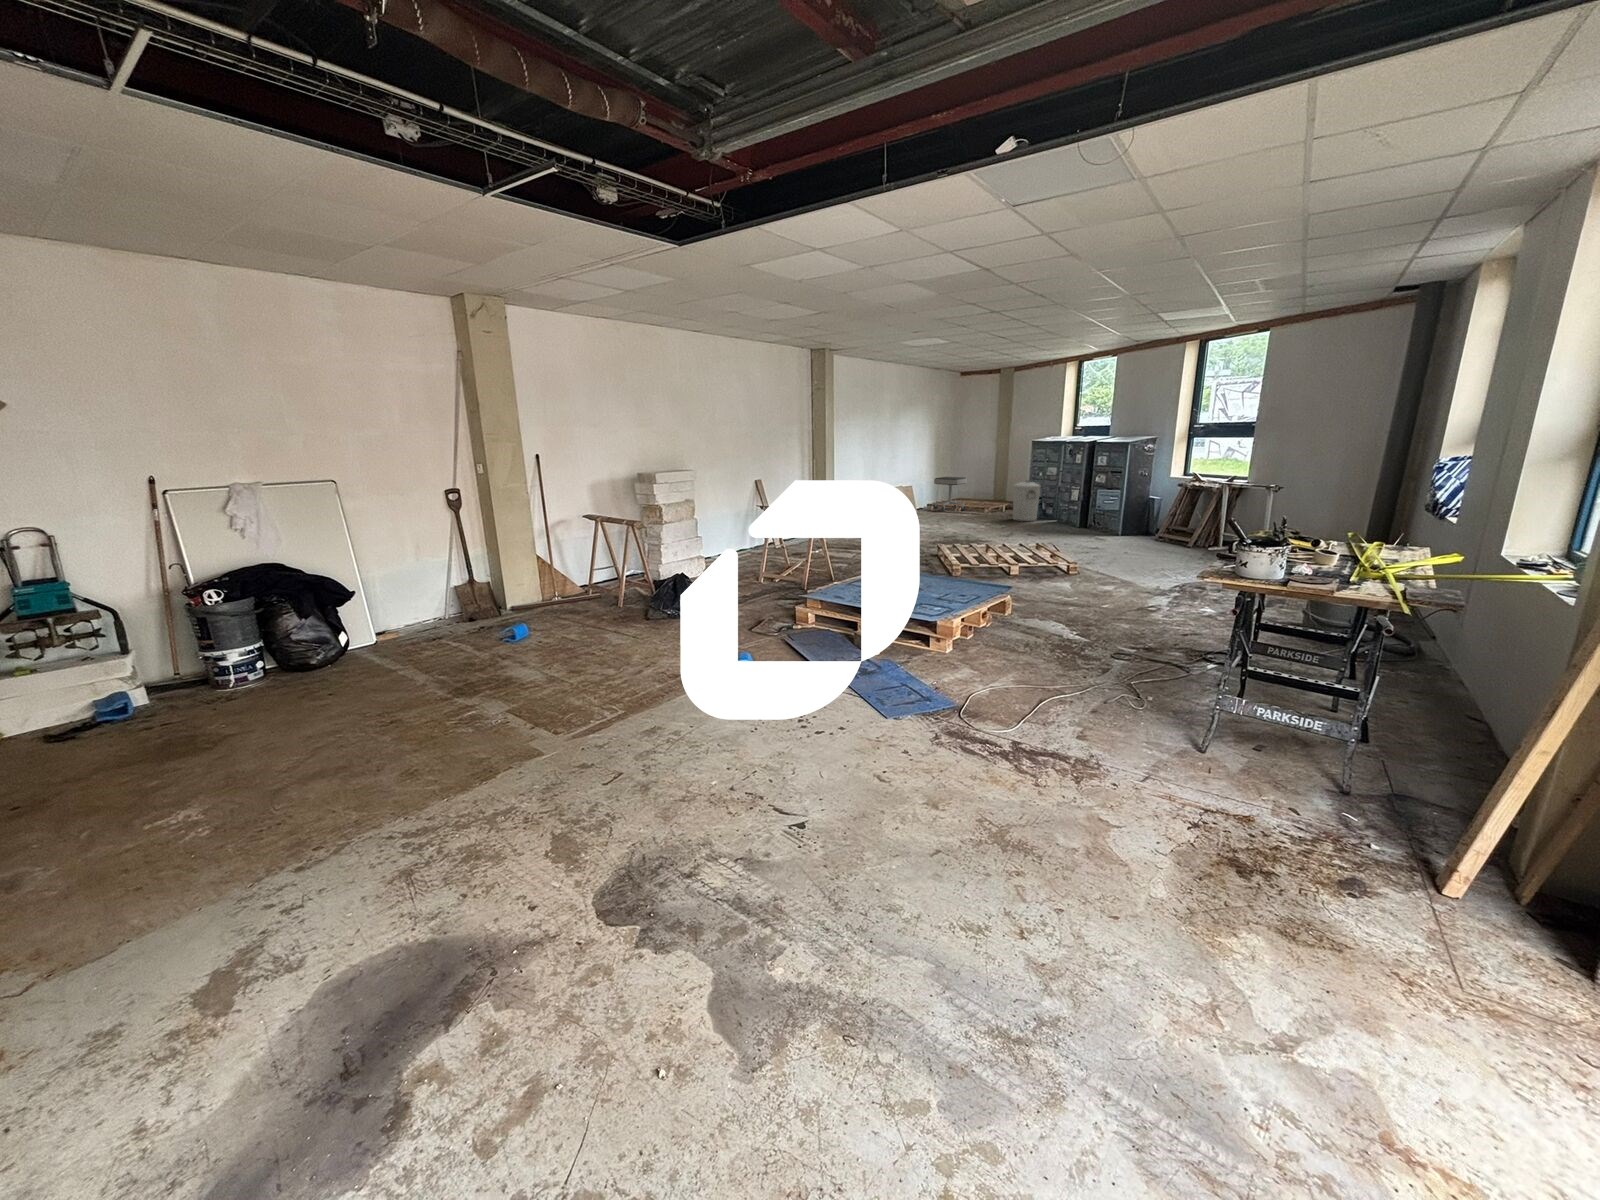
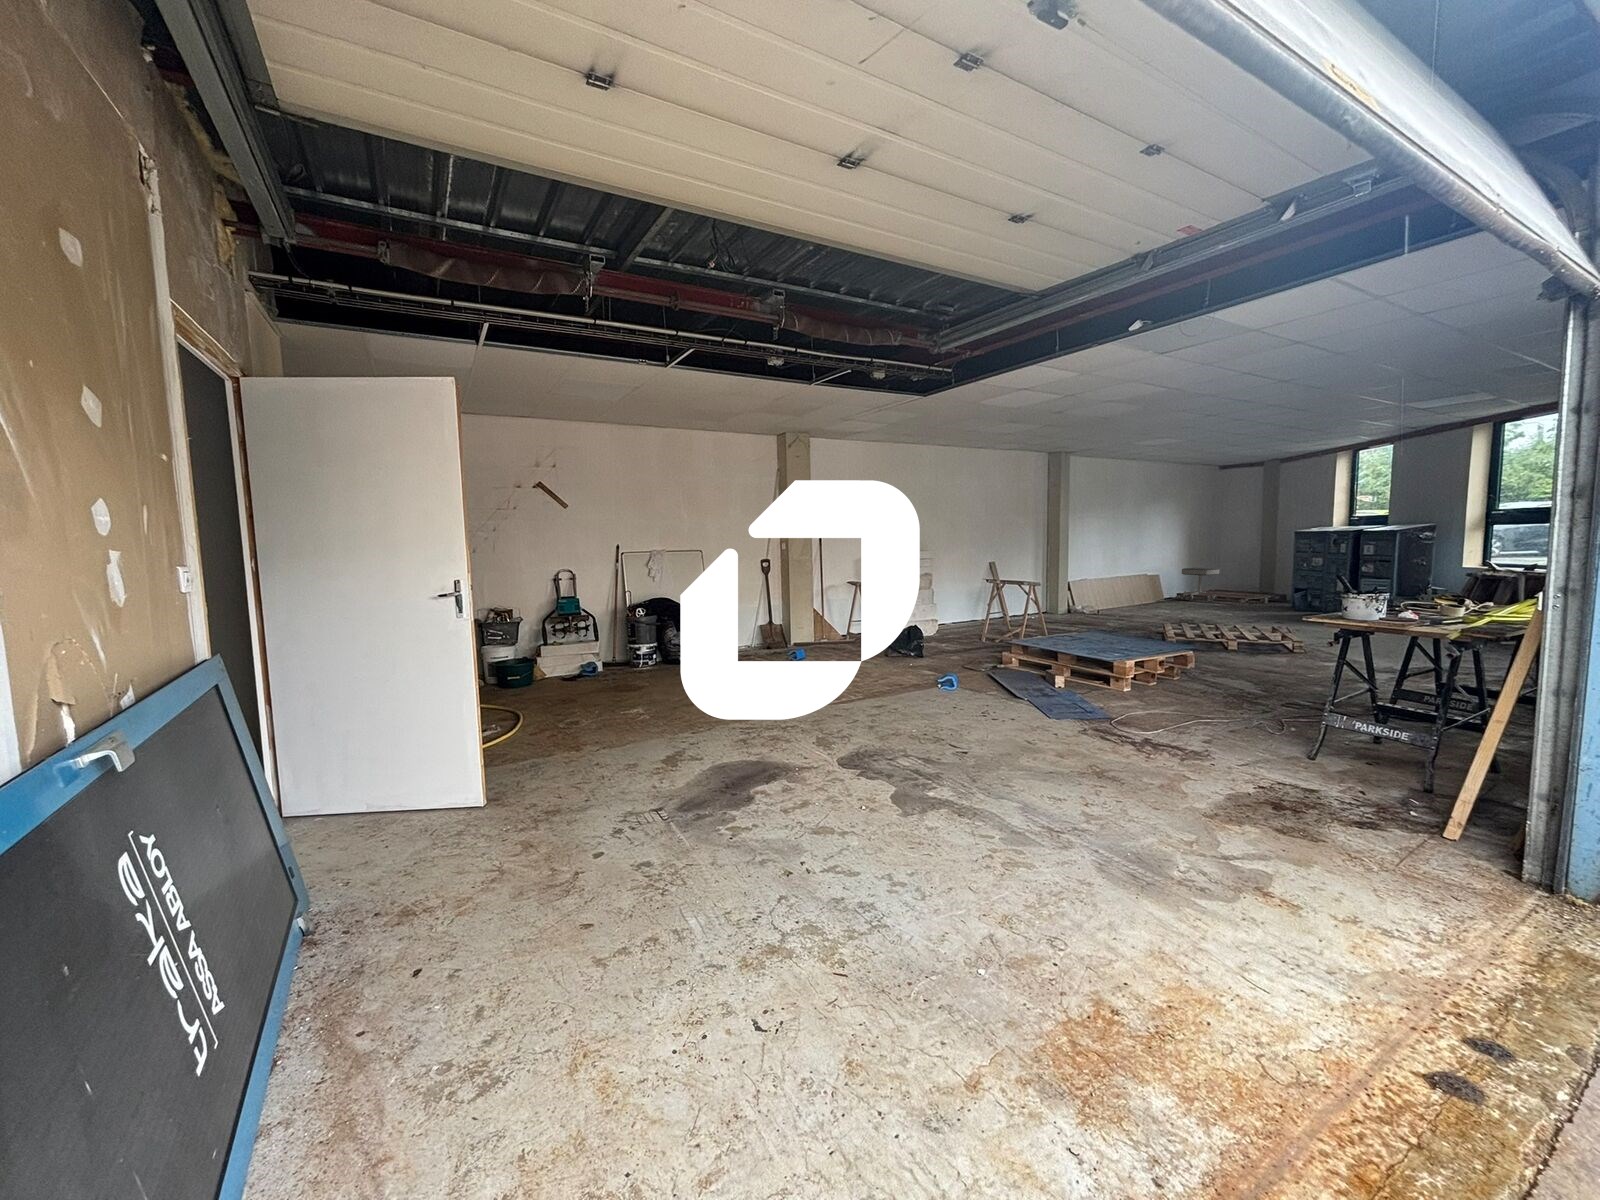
trash can: present [1013,481,1040,521] -> none [1267,571,1300,611]

